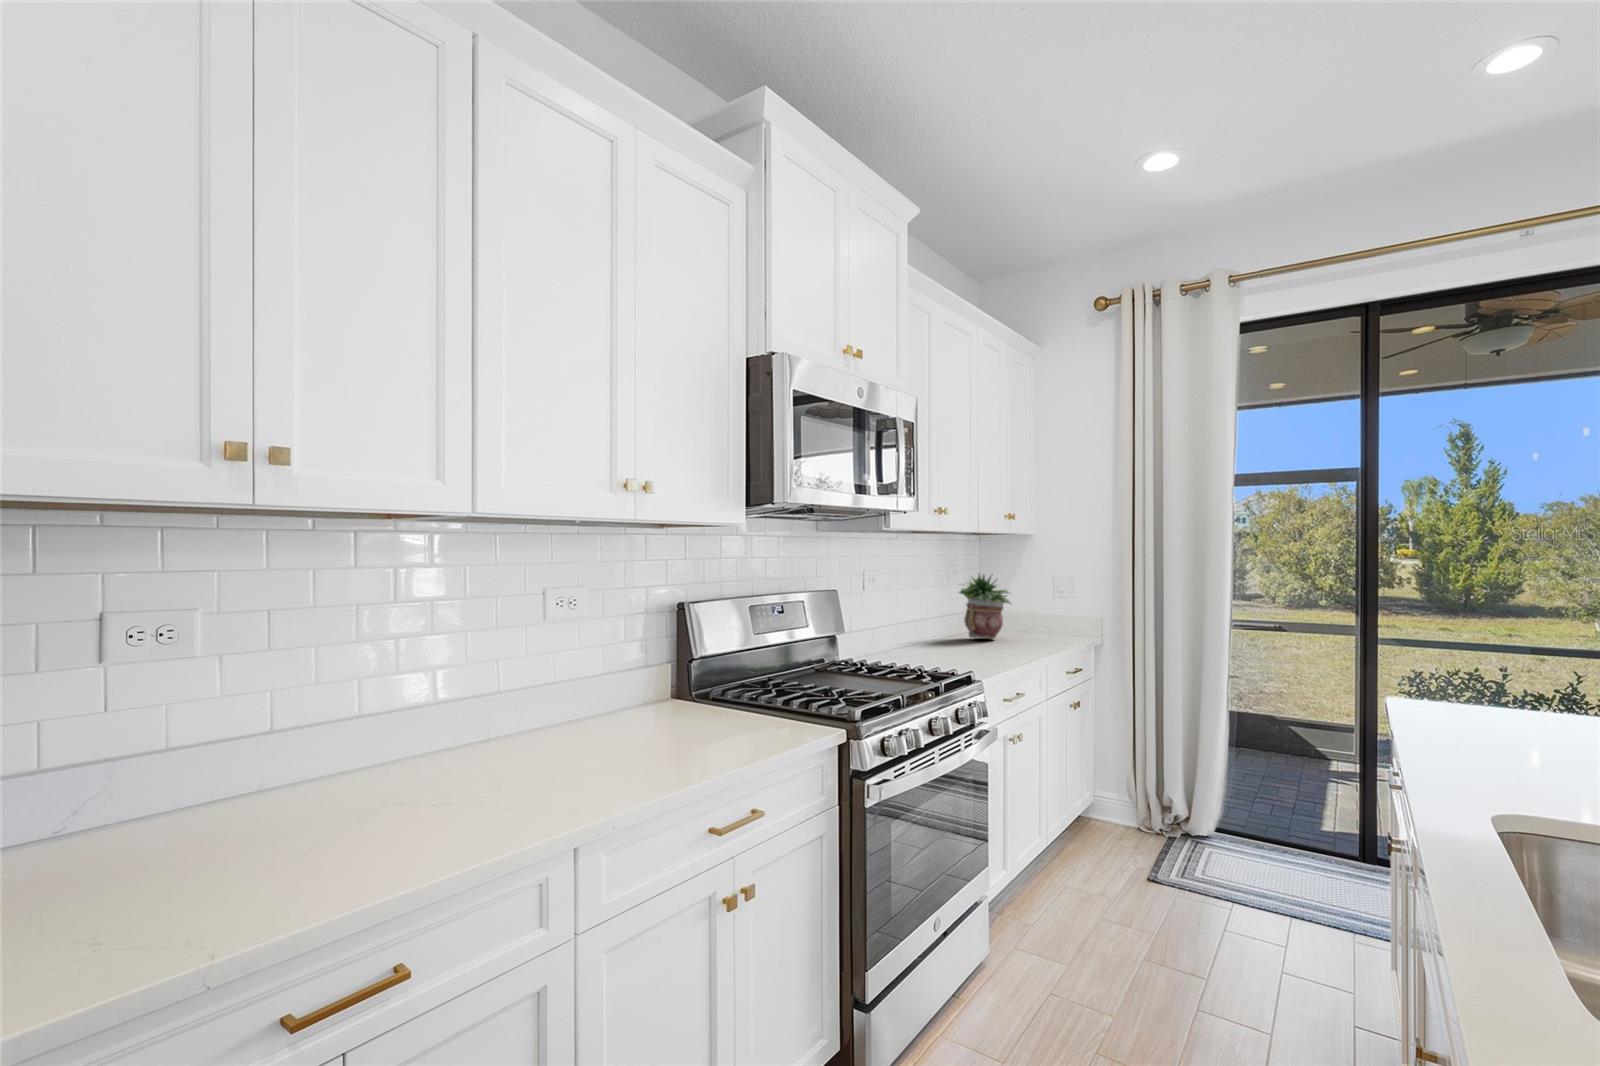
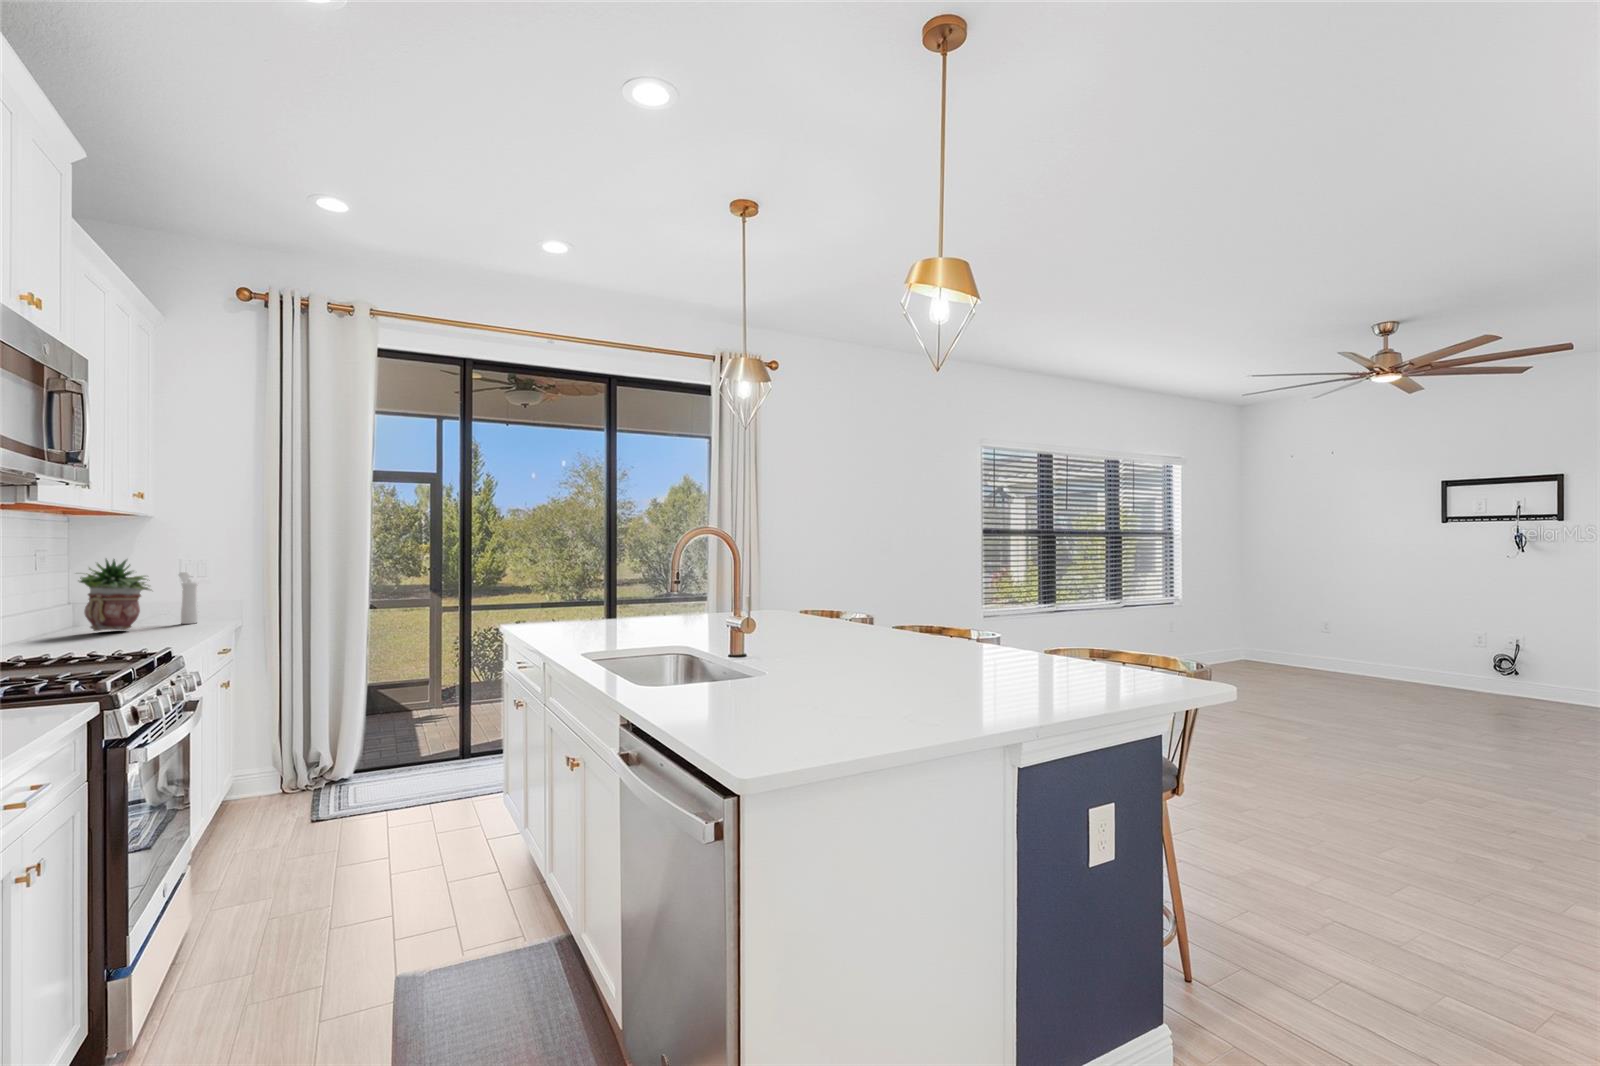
pepper mill: none [1039,586,1054,638] -> present [179,572,198,624]

